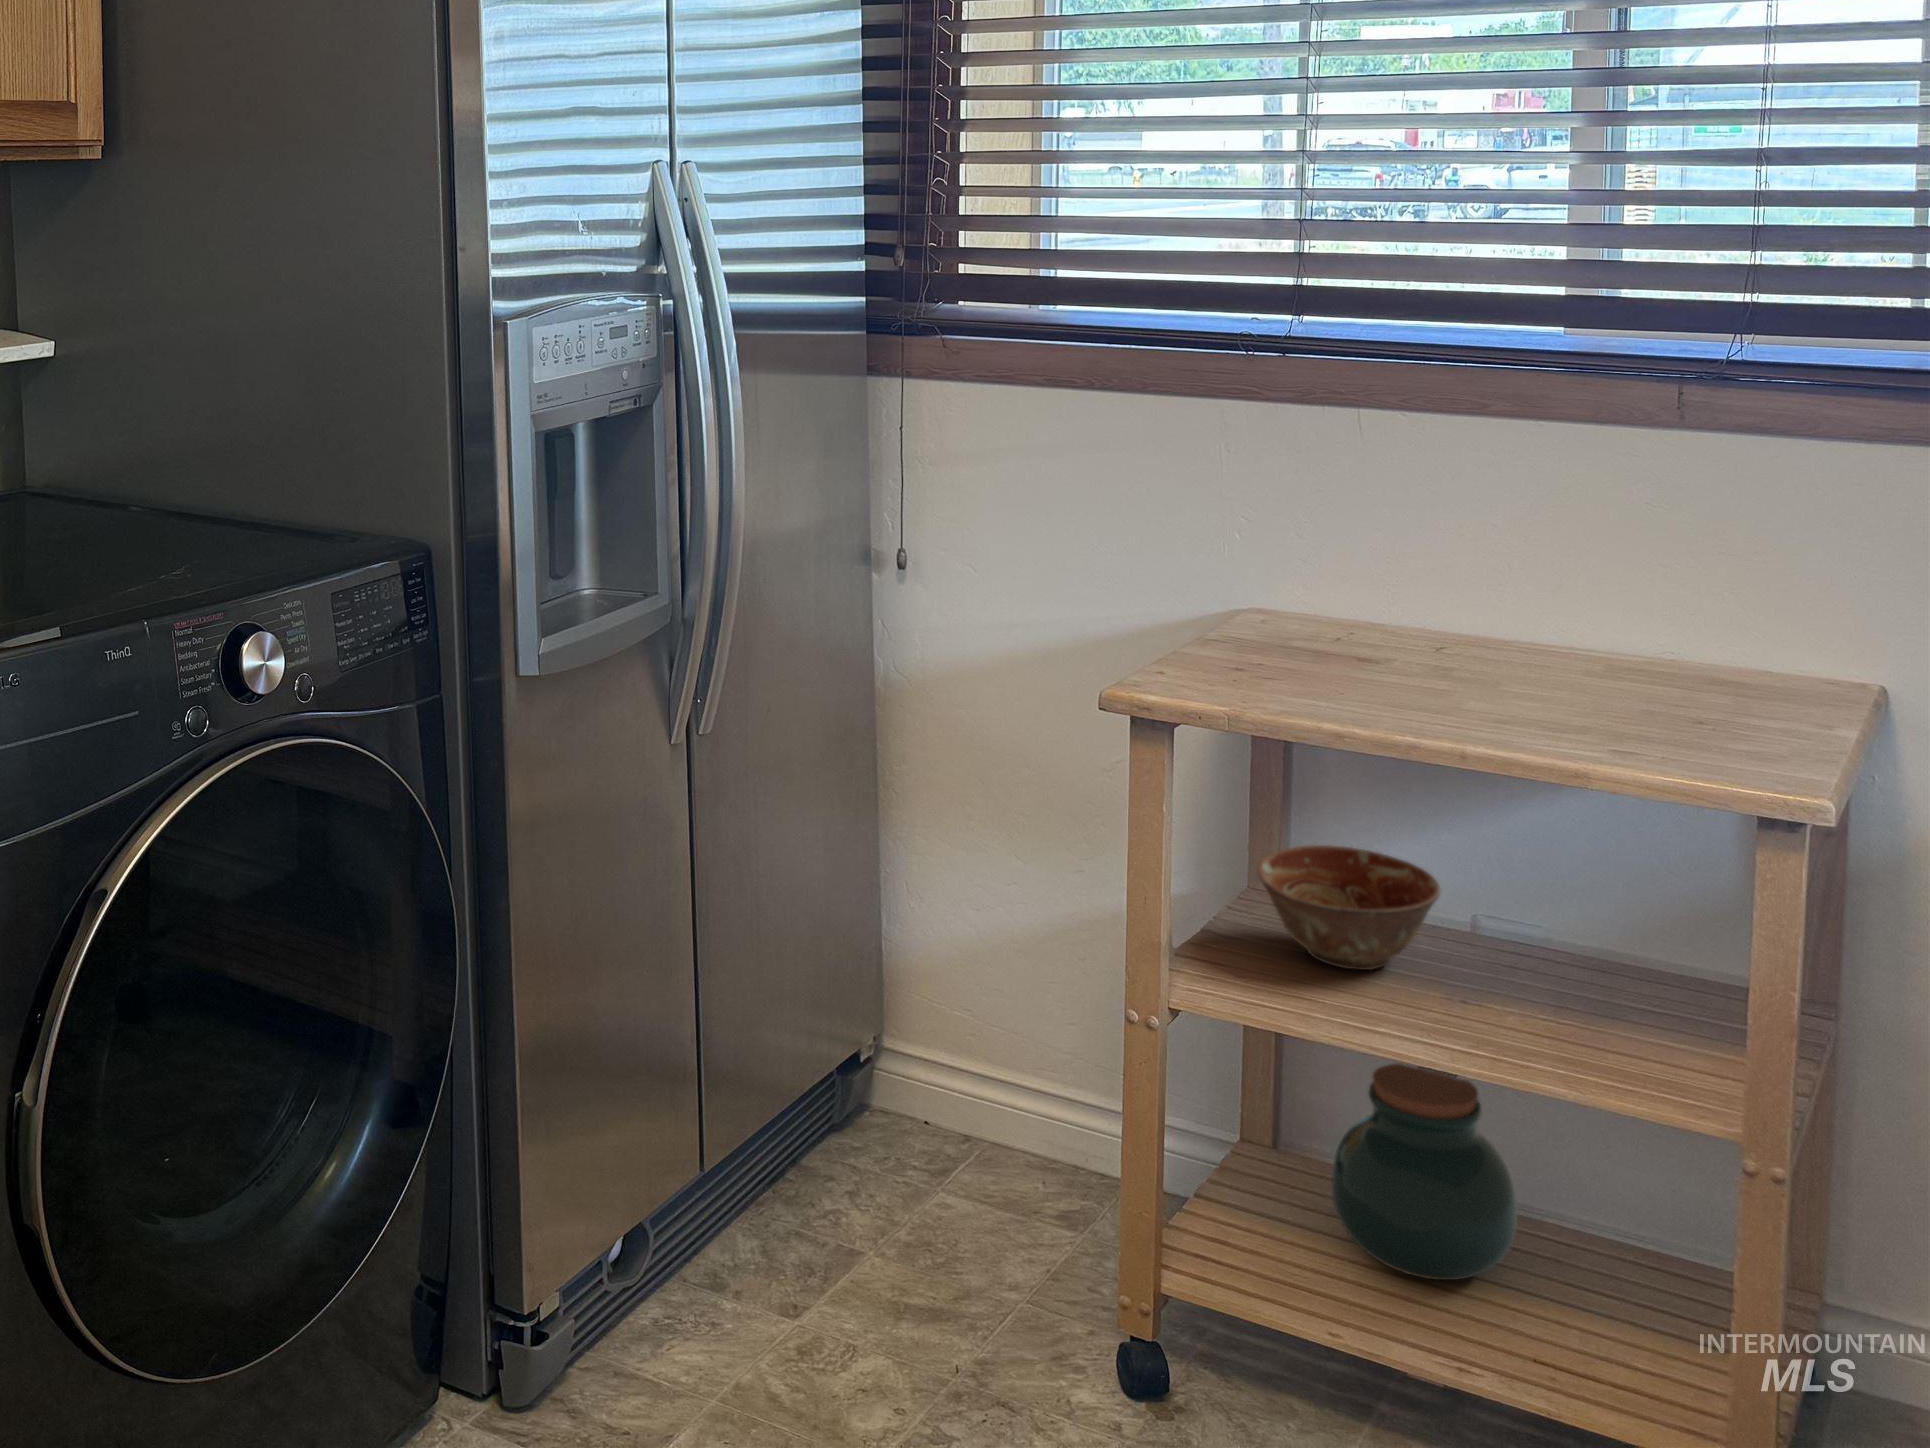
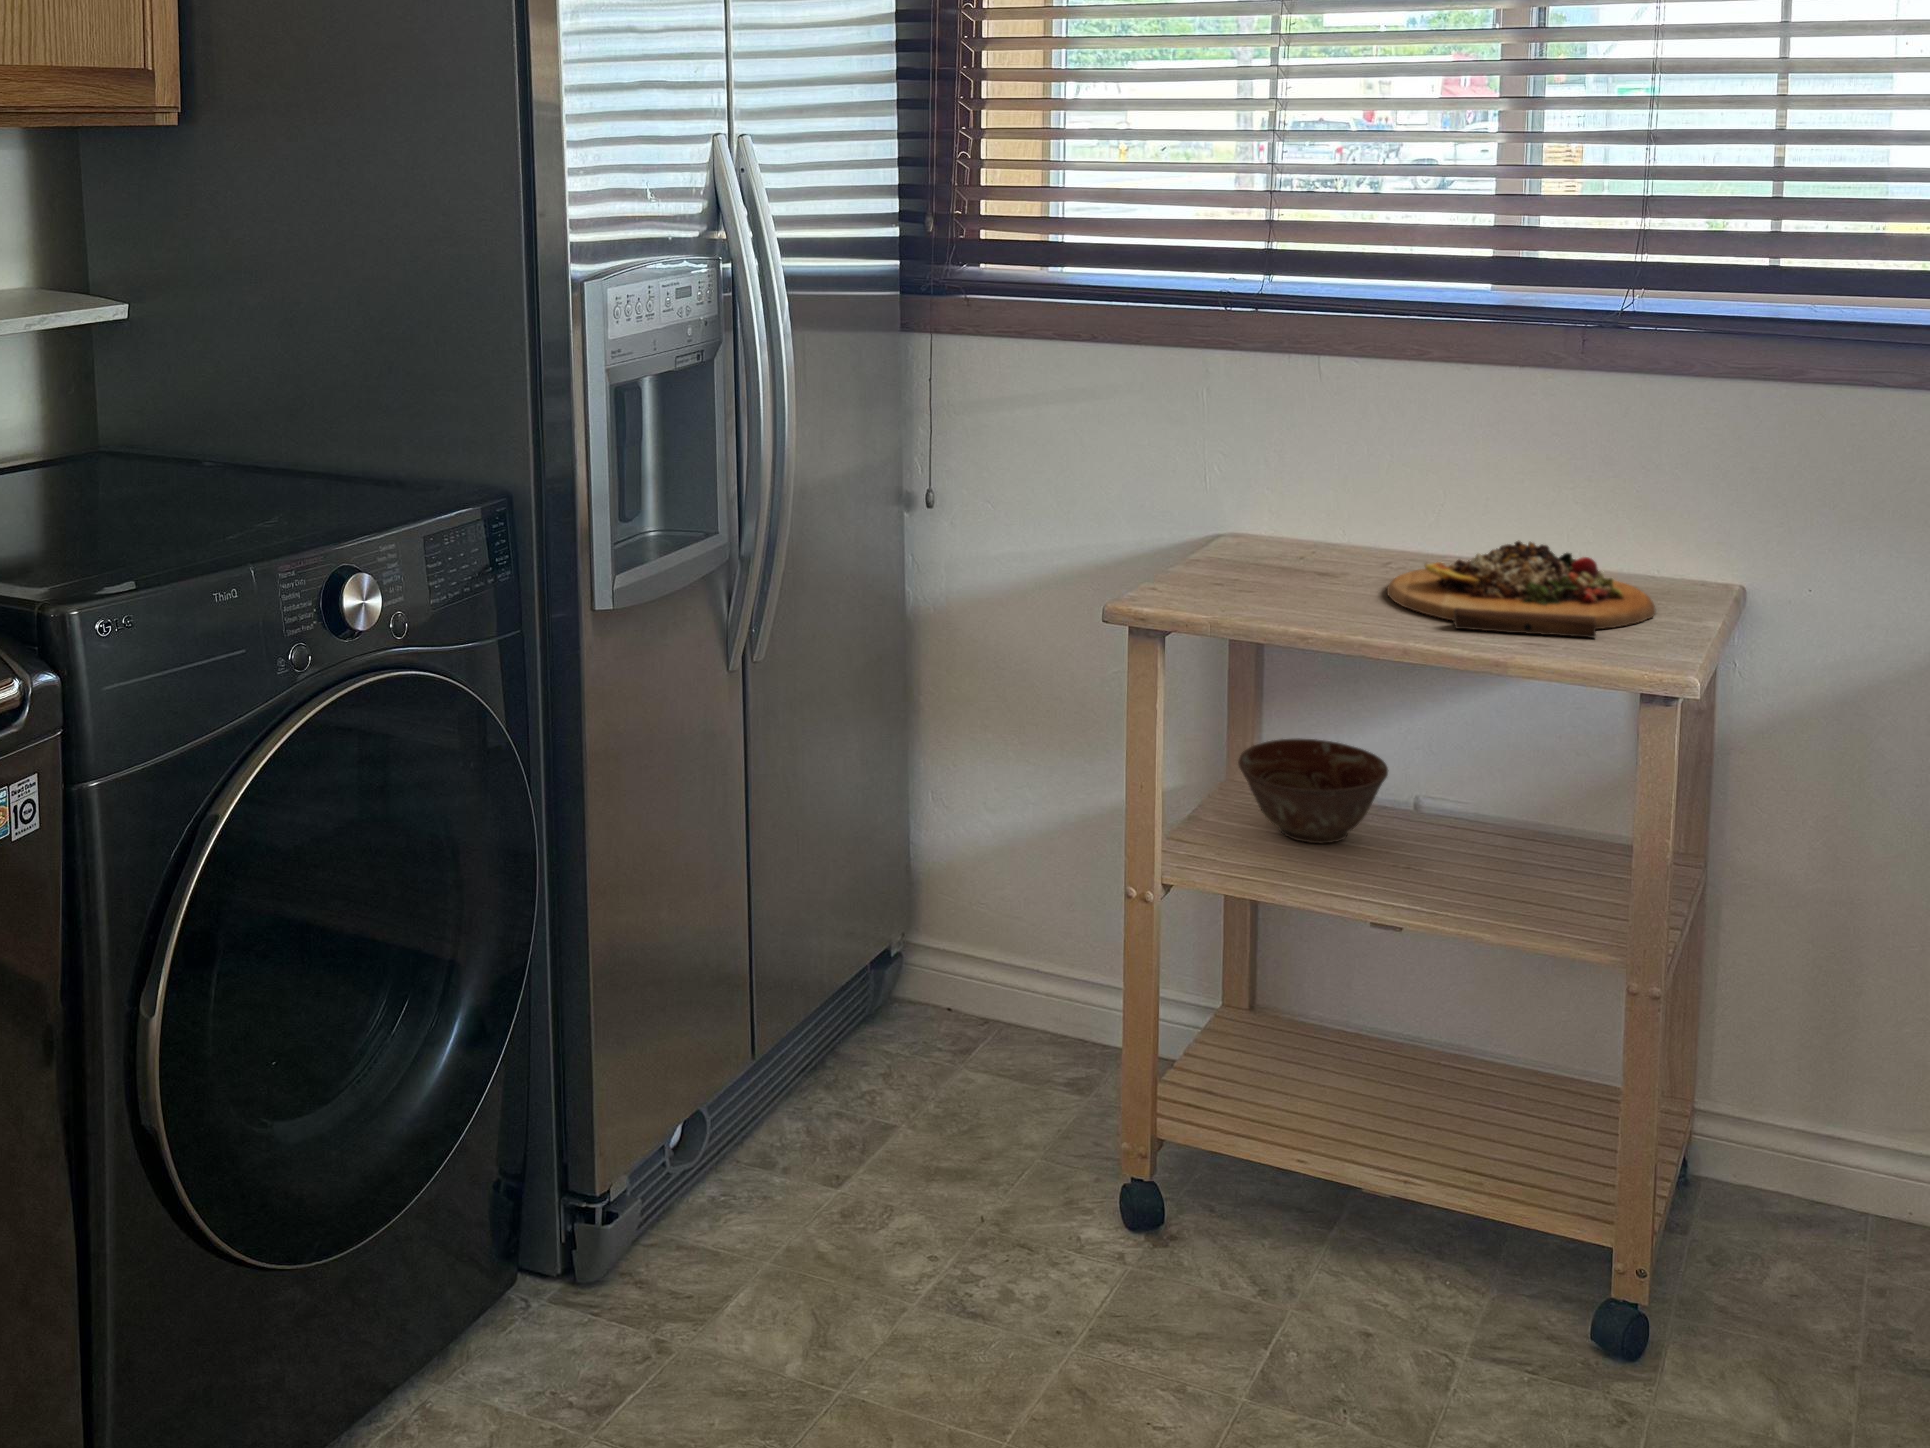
cutting board: none [1438,628,1782,751] -> present [1387,541,1656,638]
jar: present [1332,1064,1517,1280] -> none [1300,922,1448,1104]

